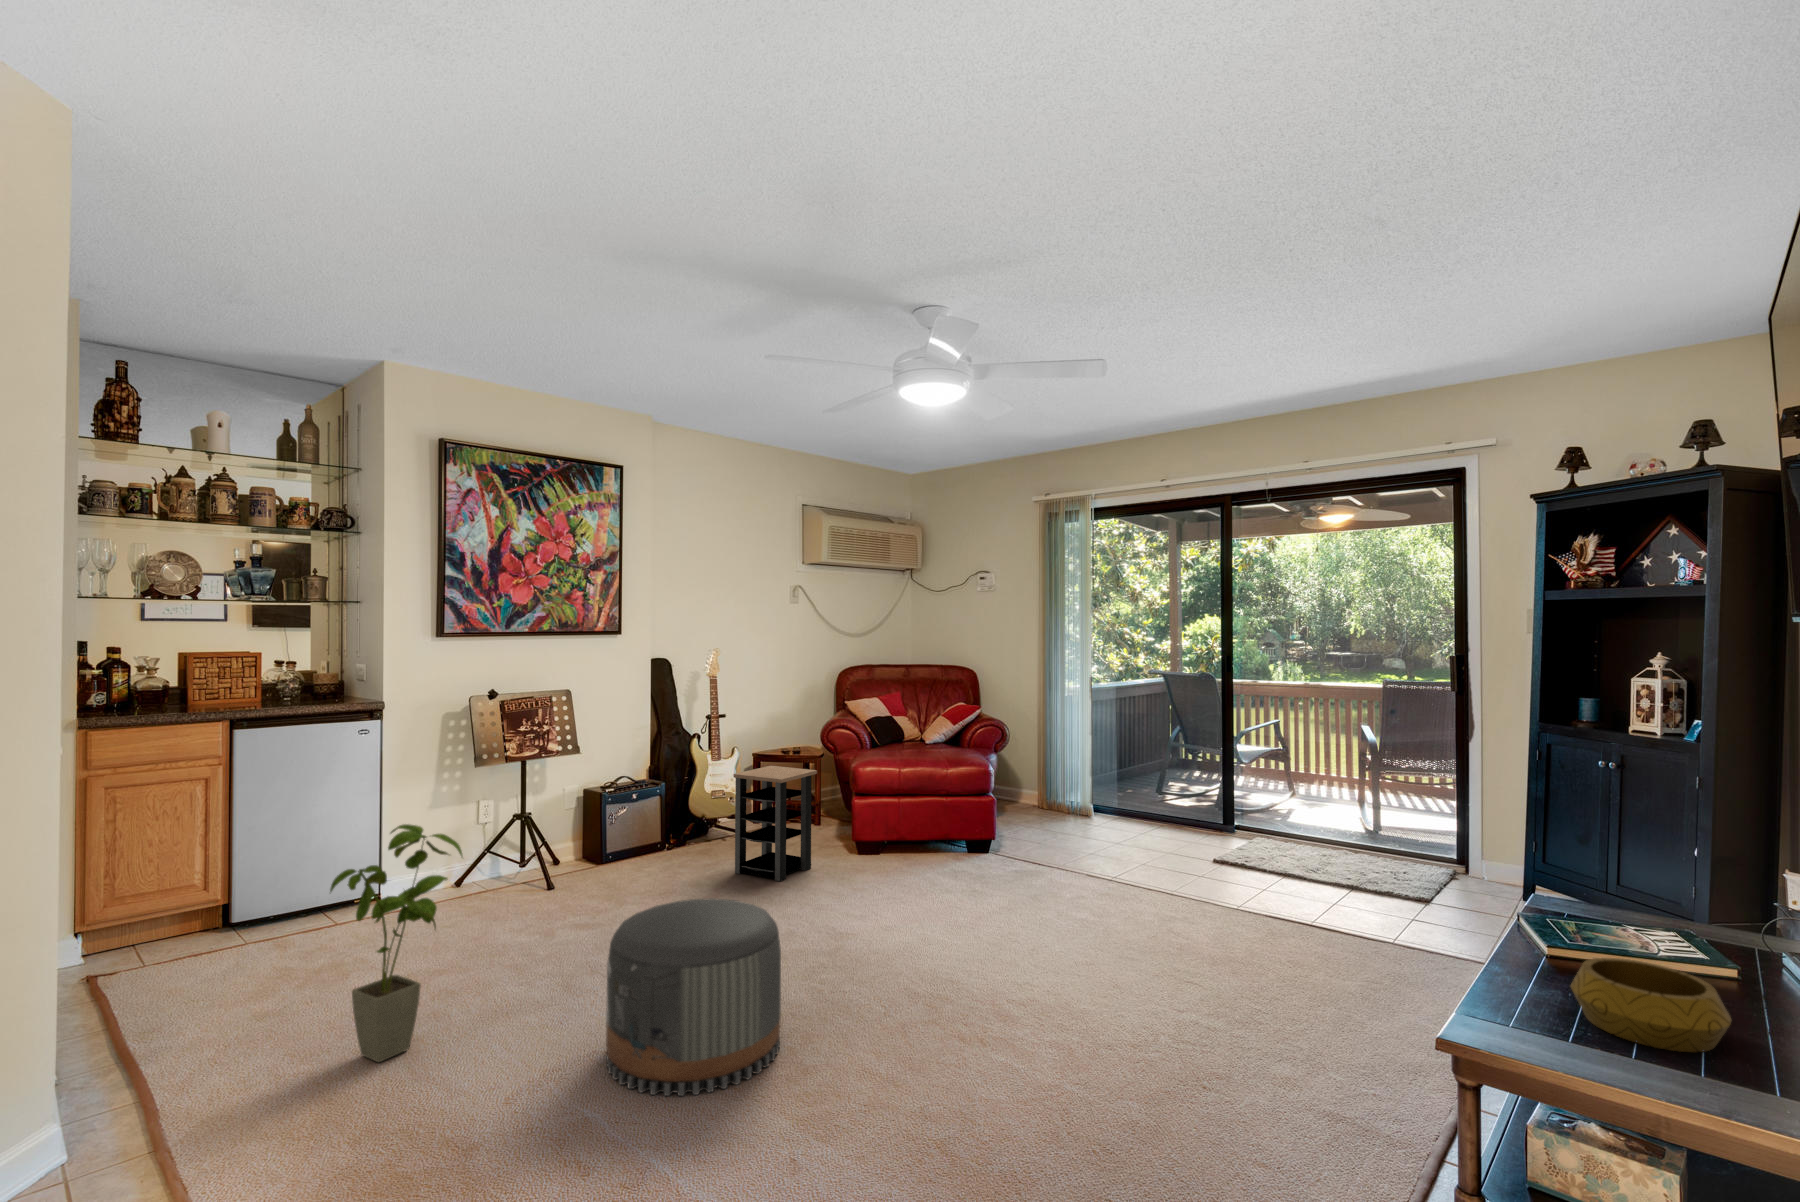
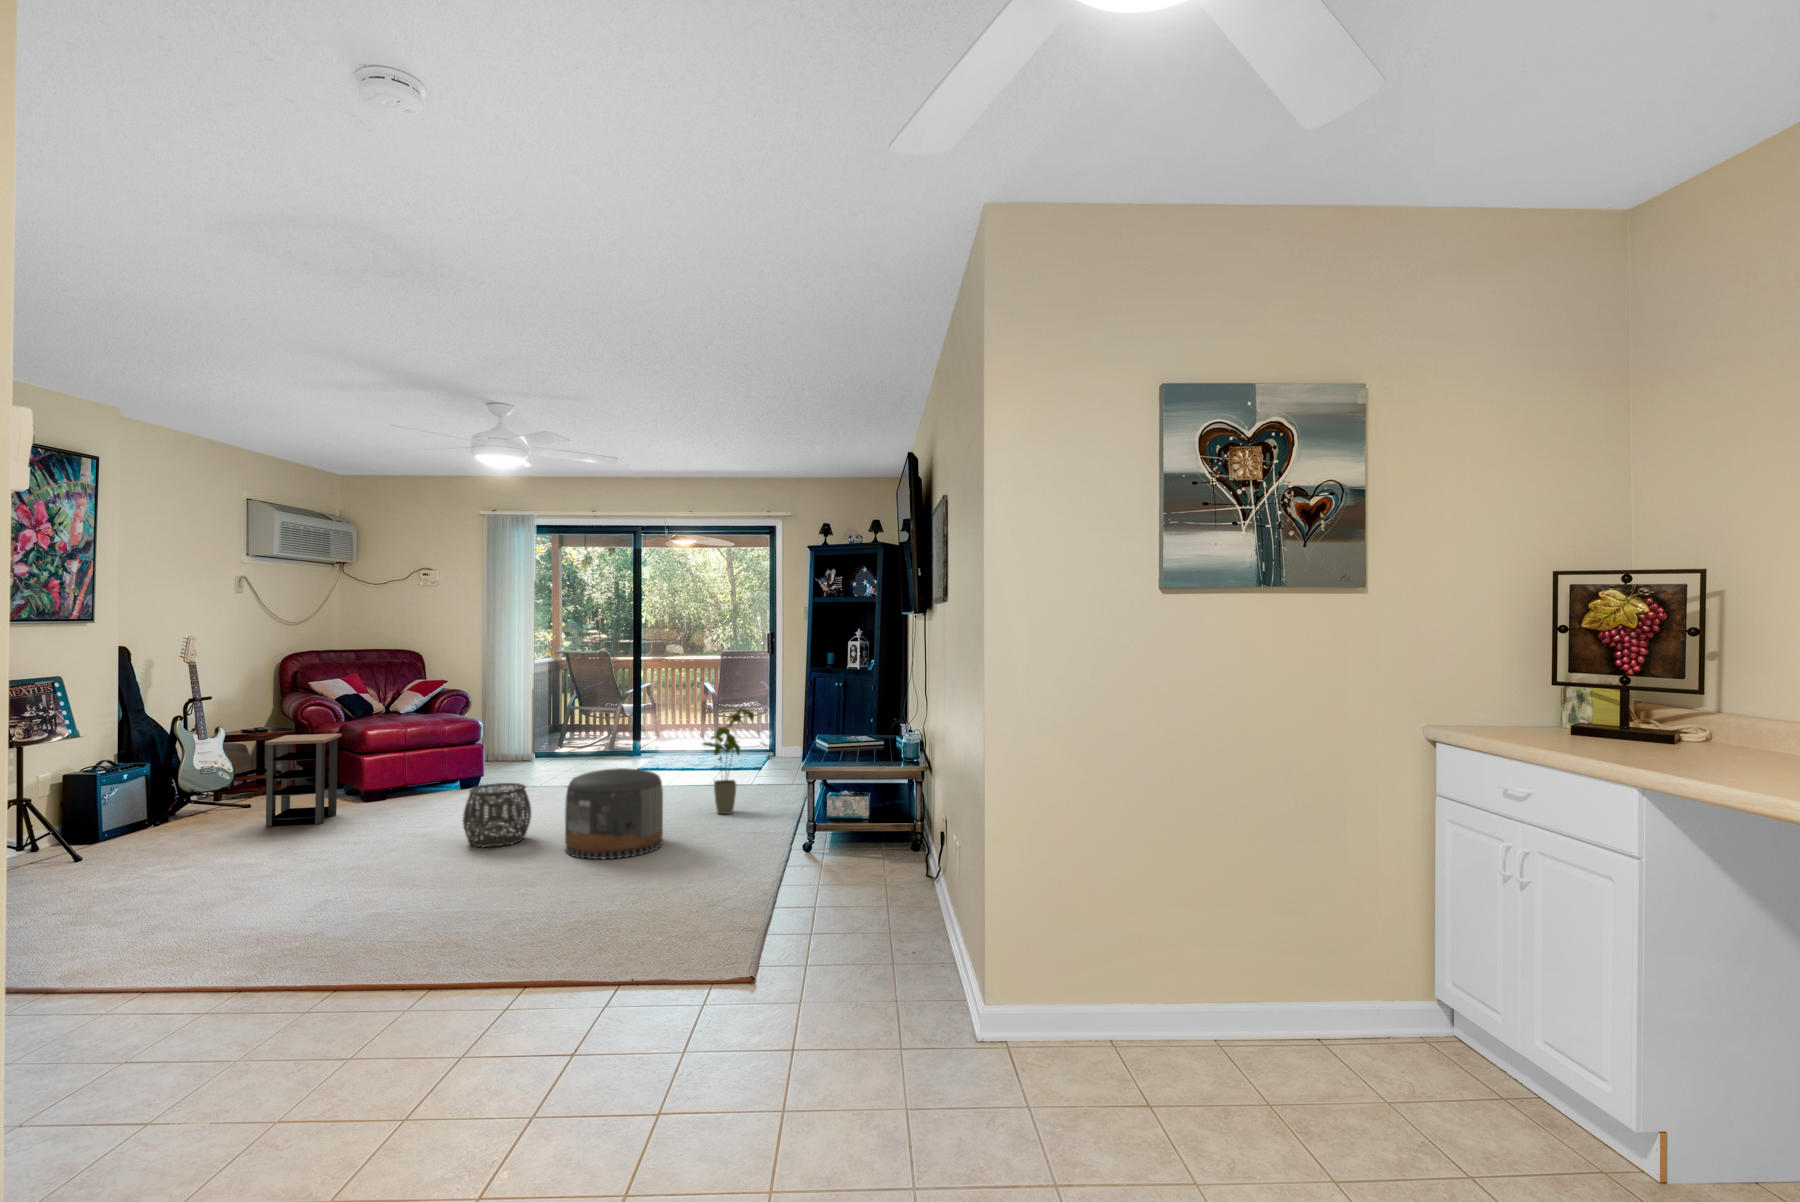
house plant: present [330,824,462,1062] -> present [703,707,754,814]
woven basket: none [851,884,951,996] -> present [463,783,531,847]
pouf: present [606,898,781,1096] -> present [565,768,663,859]
decorative bowl: present [1571,958,1731,1052] -> none [839,737,882,760]

